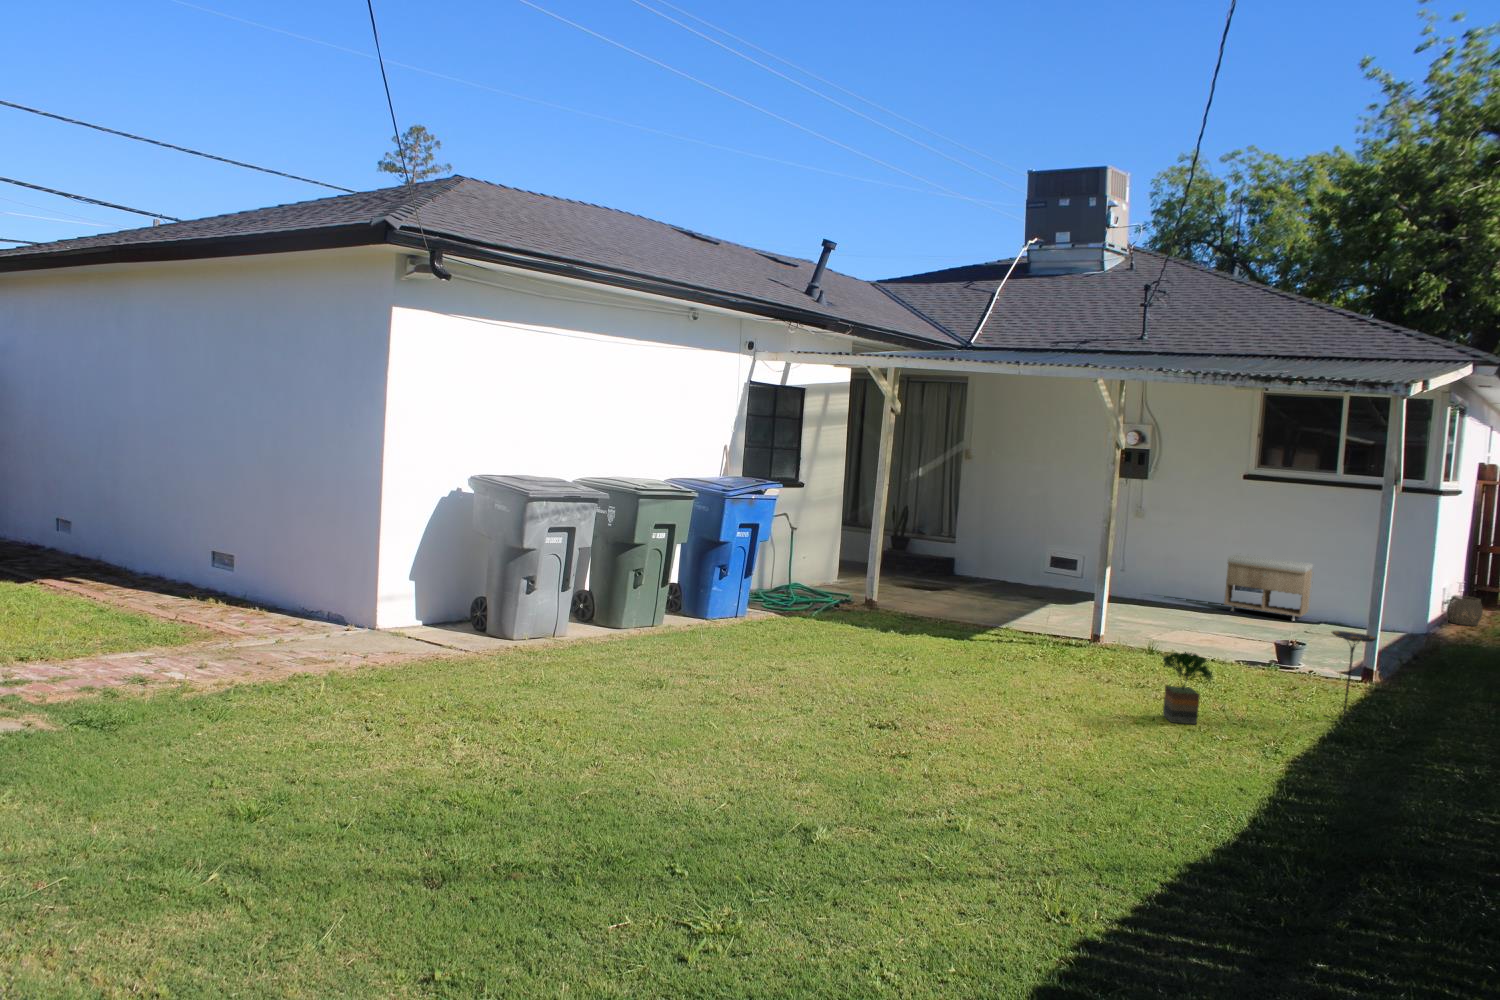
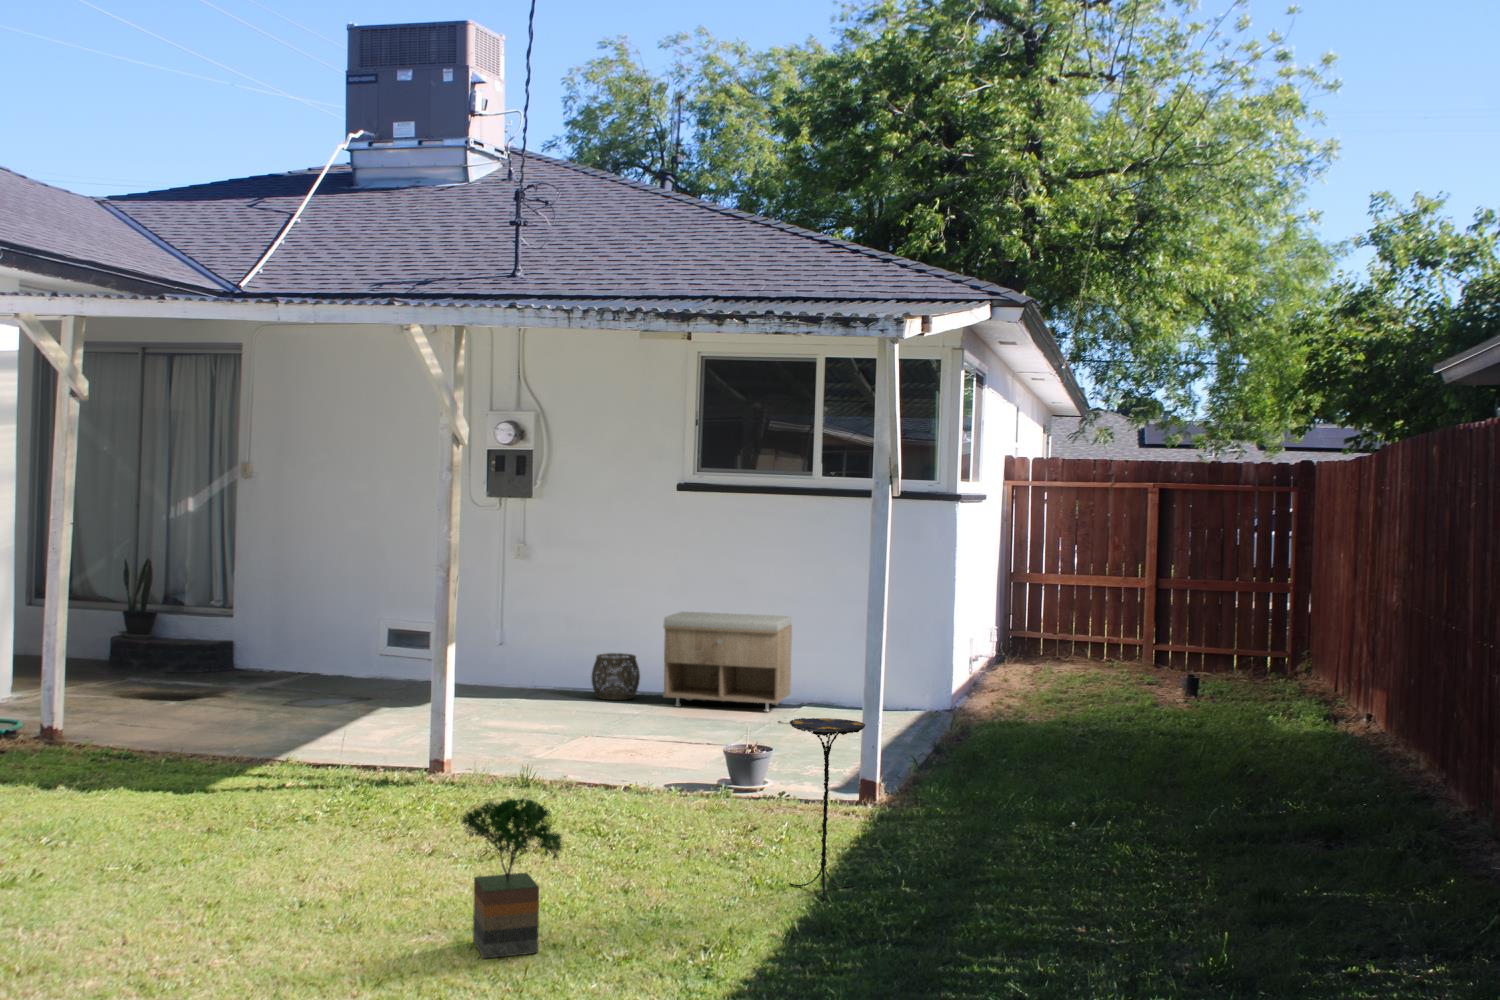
woven basket: present [1447,595,1483,626] -> present [591,653,640,700]

